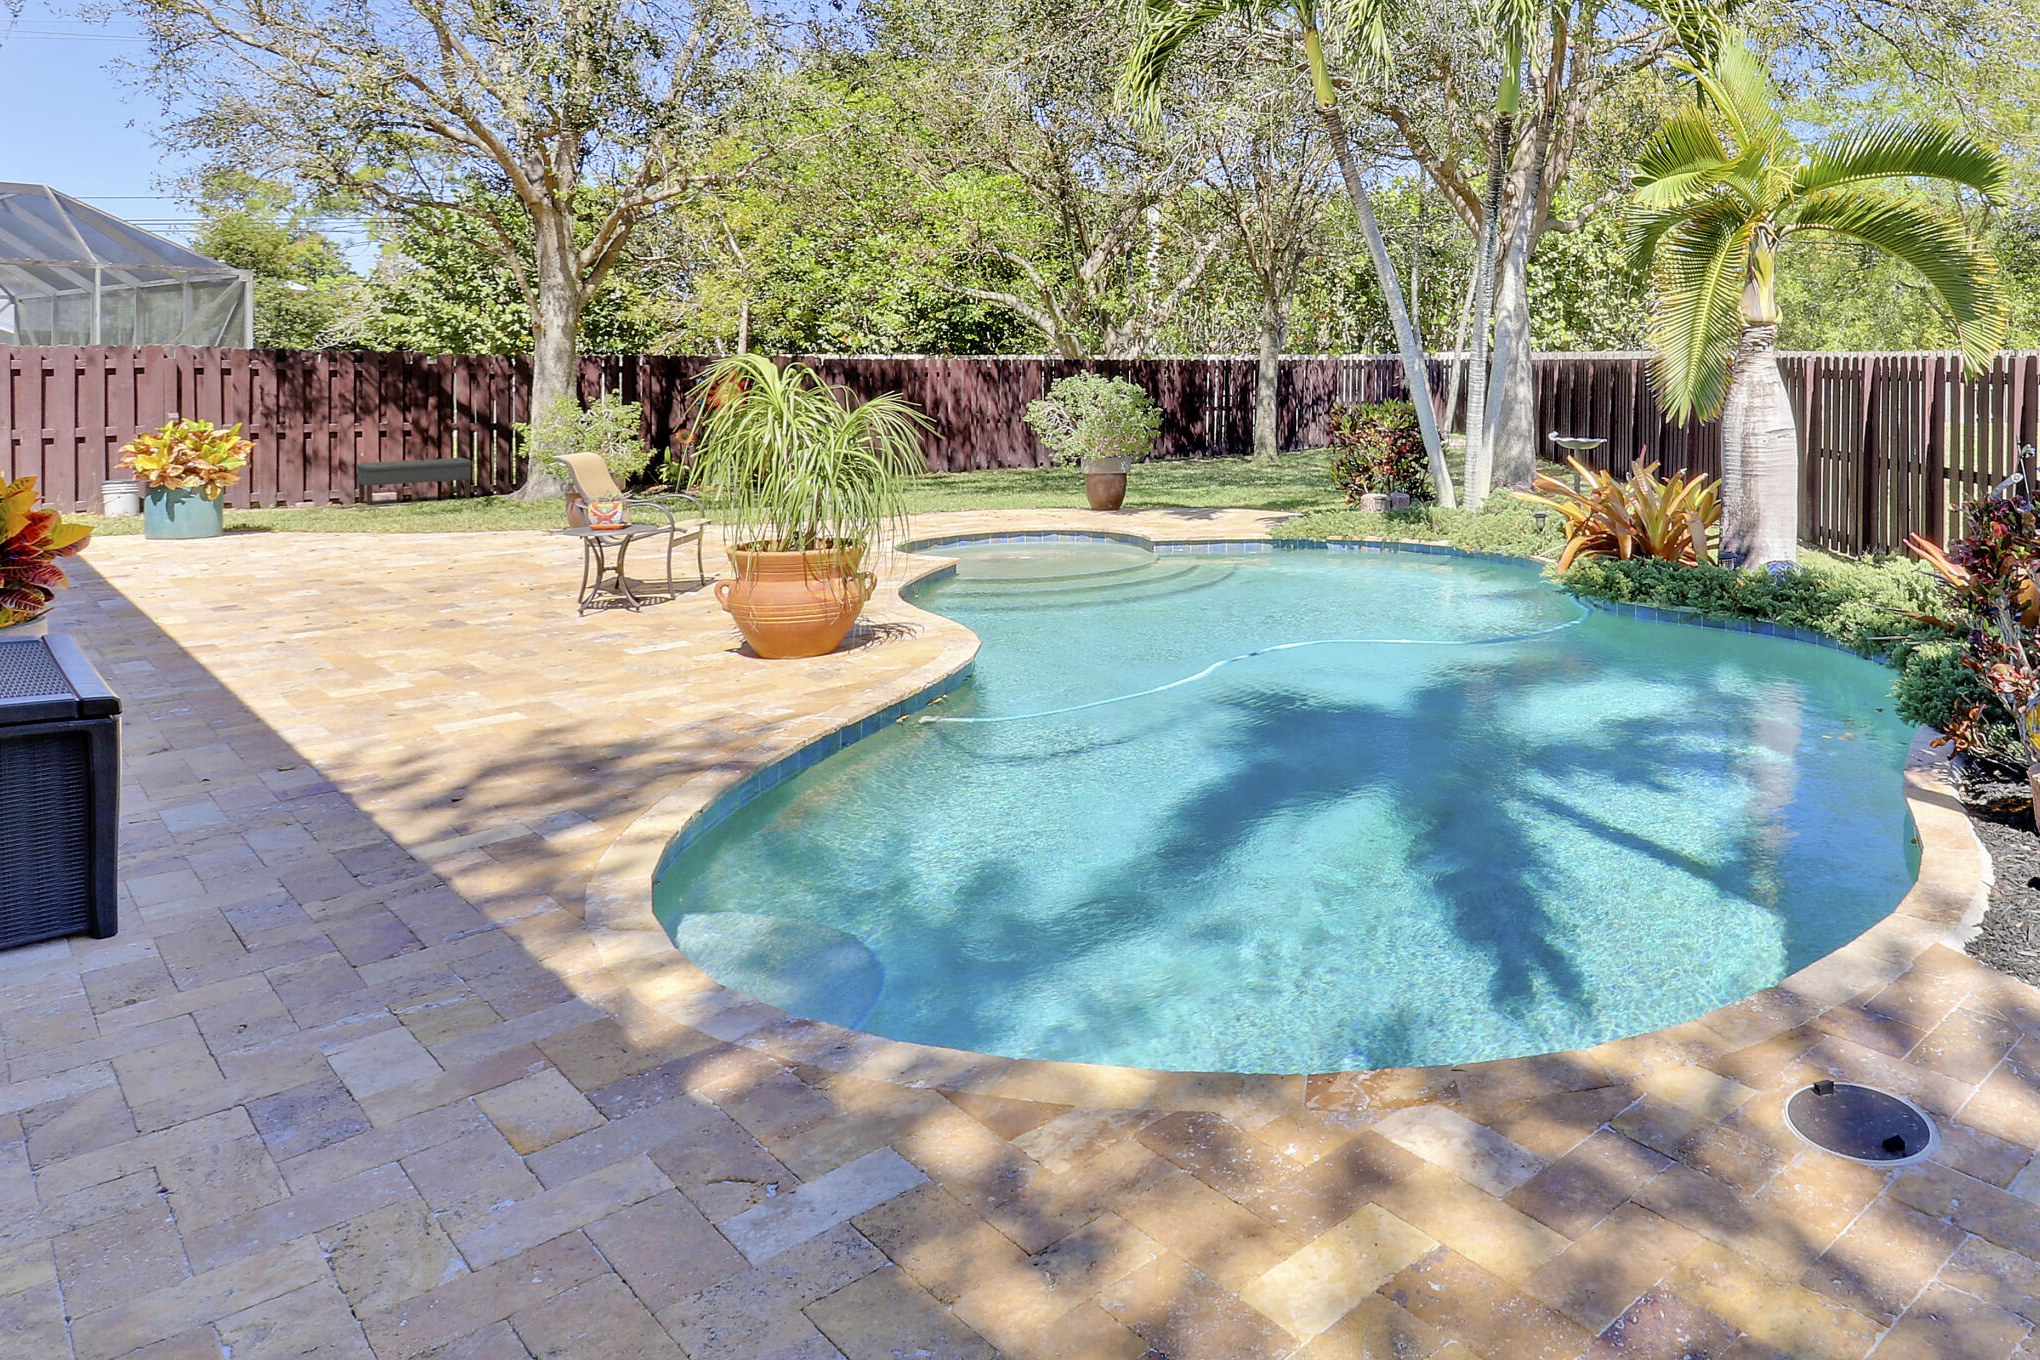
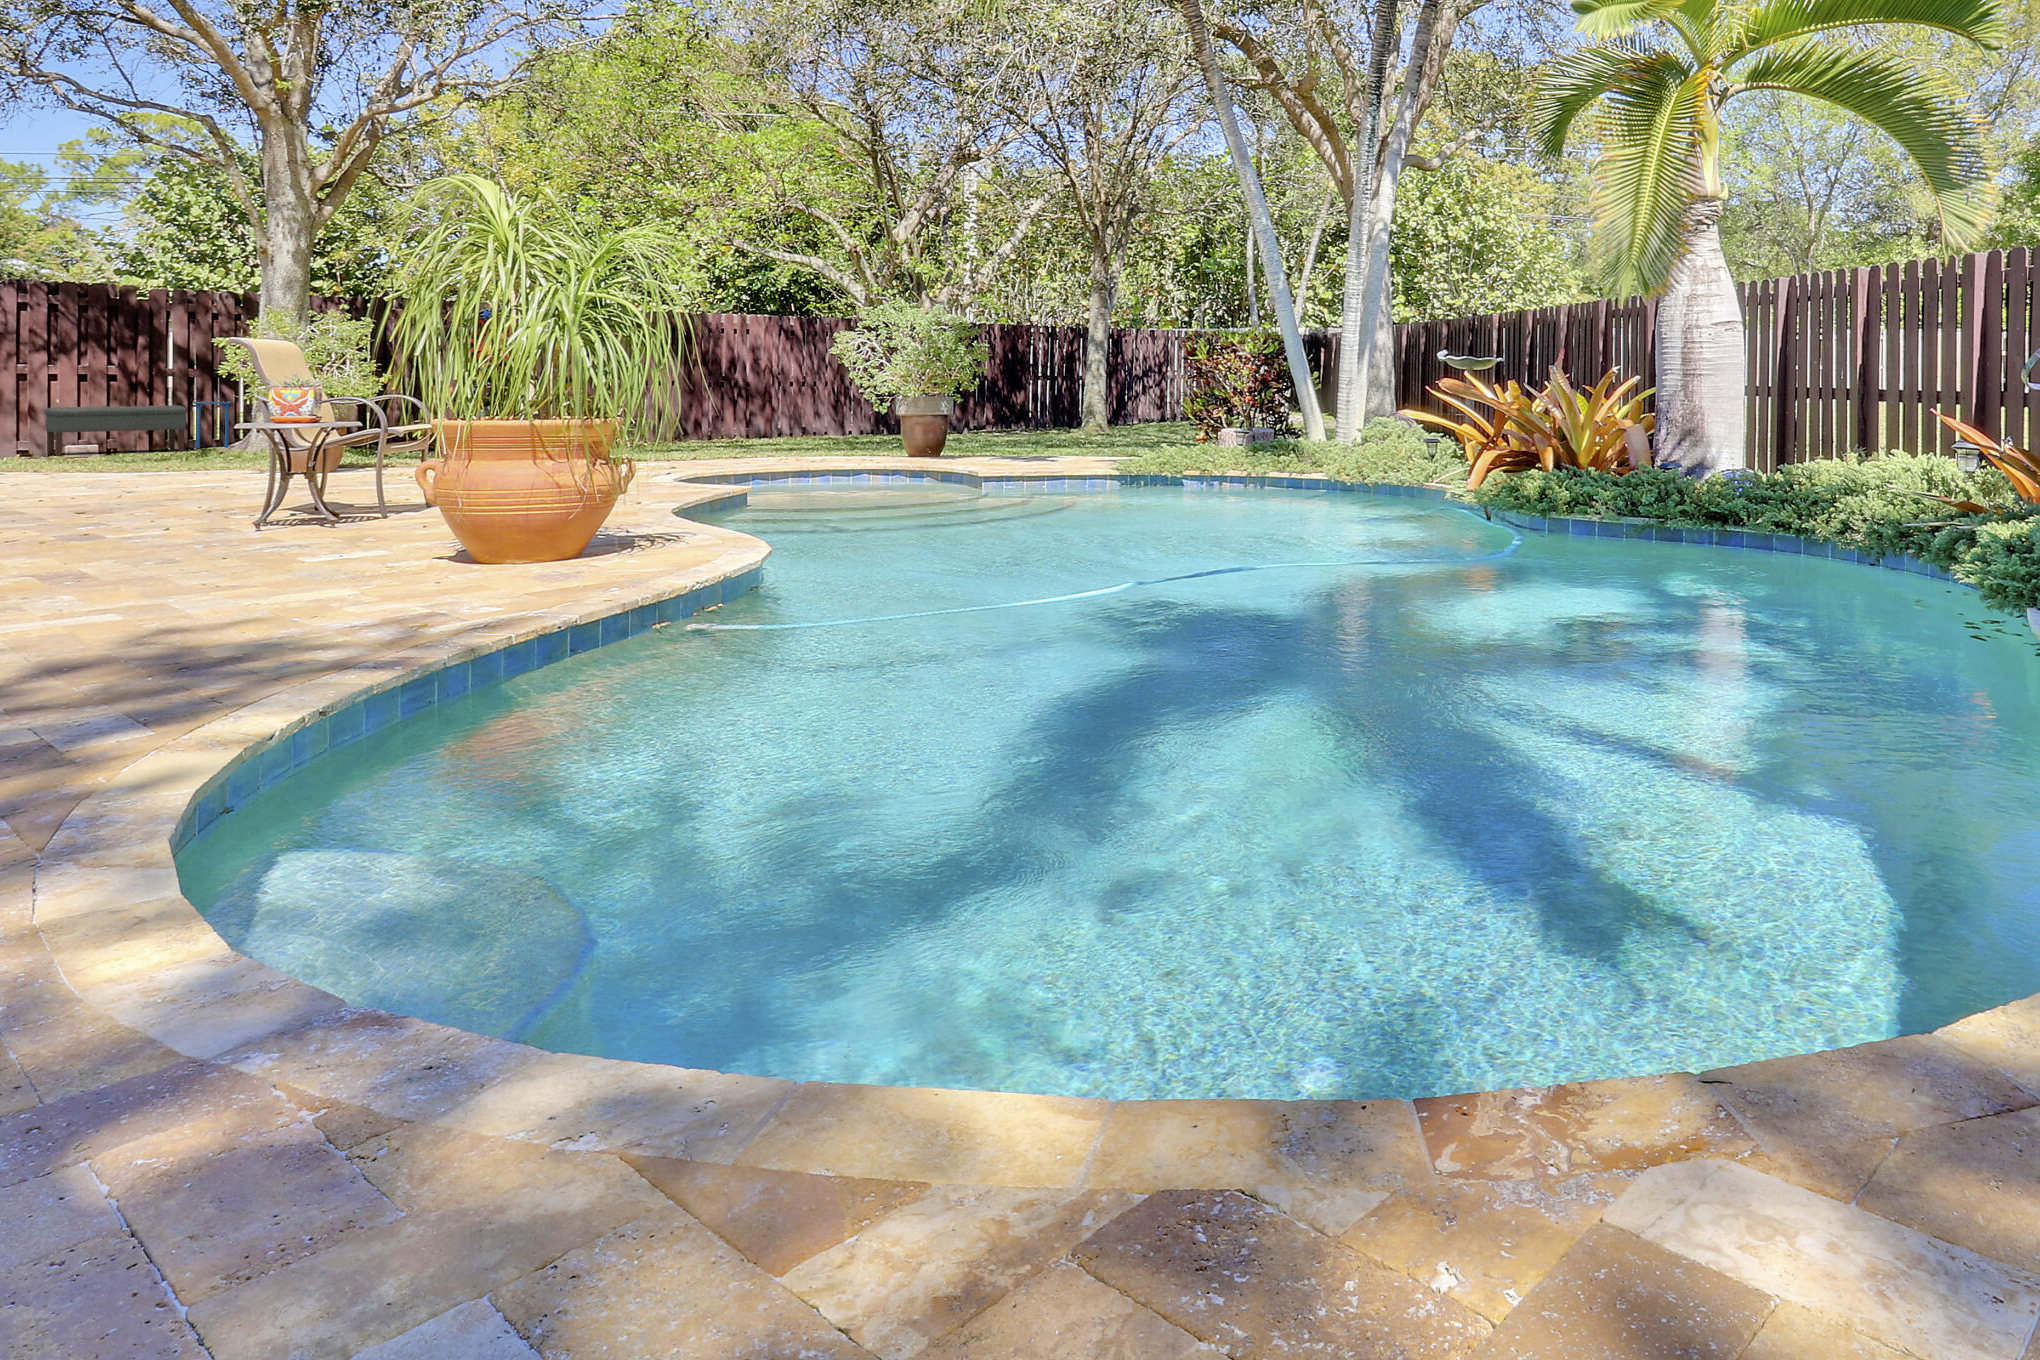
side table: none [475,451,506,494] -> present [194,401,231,448]

